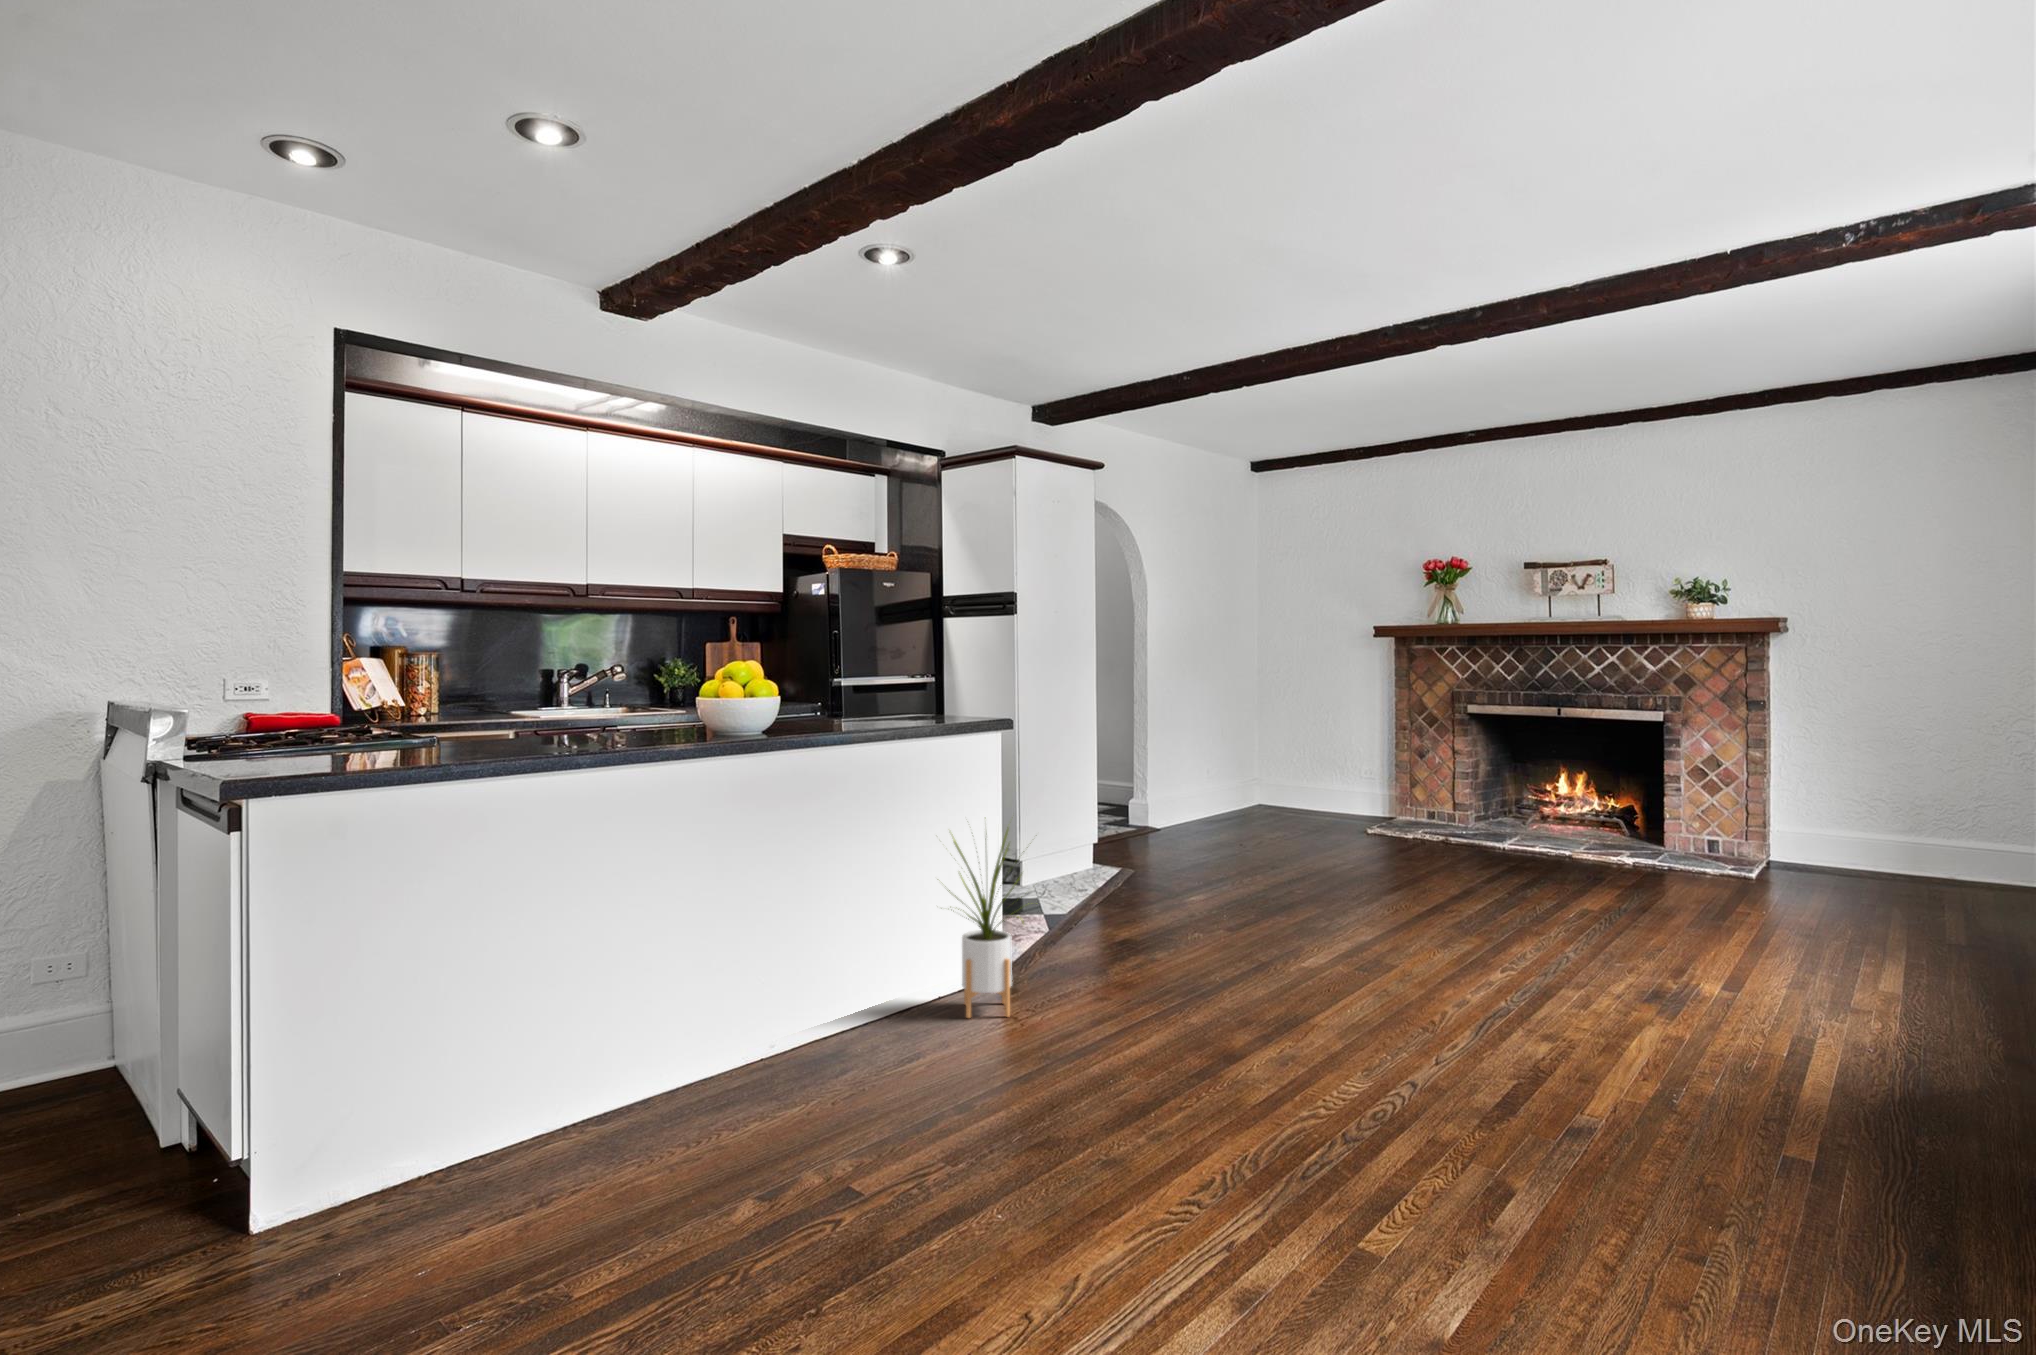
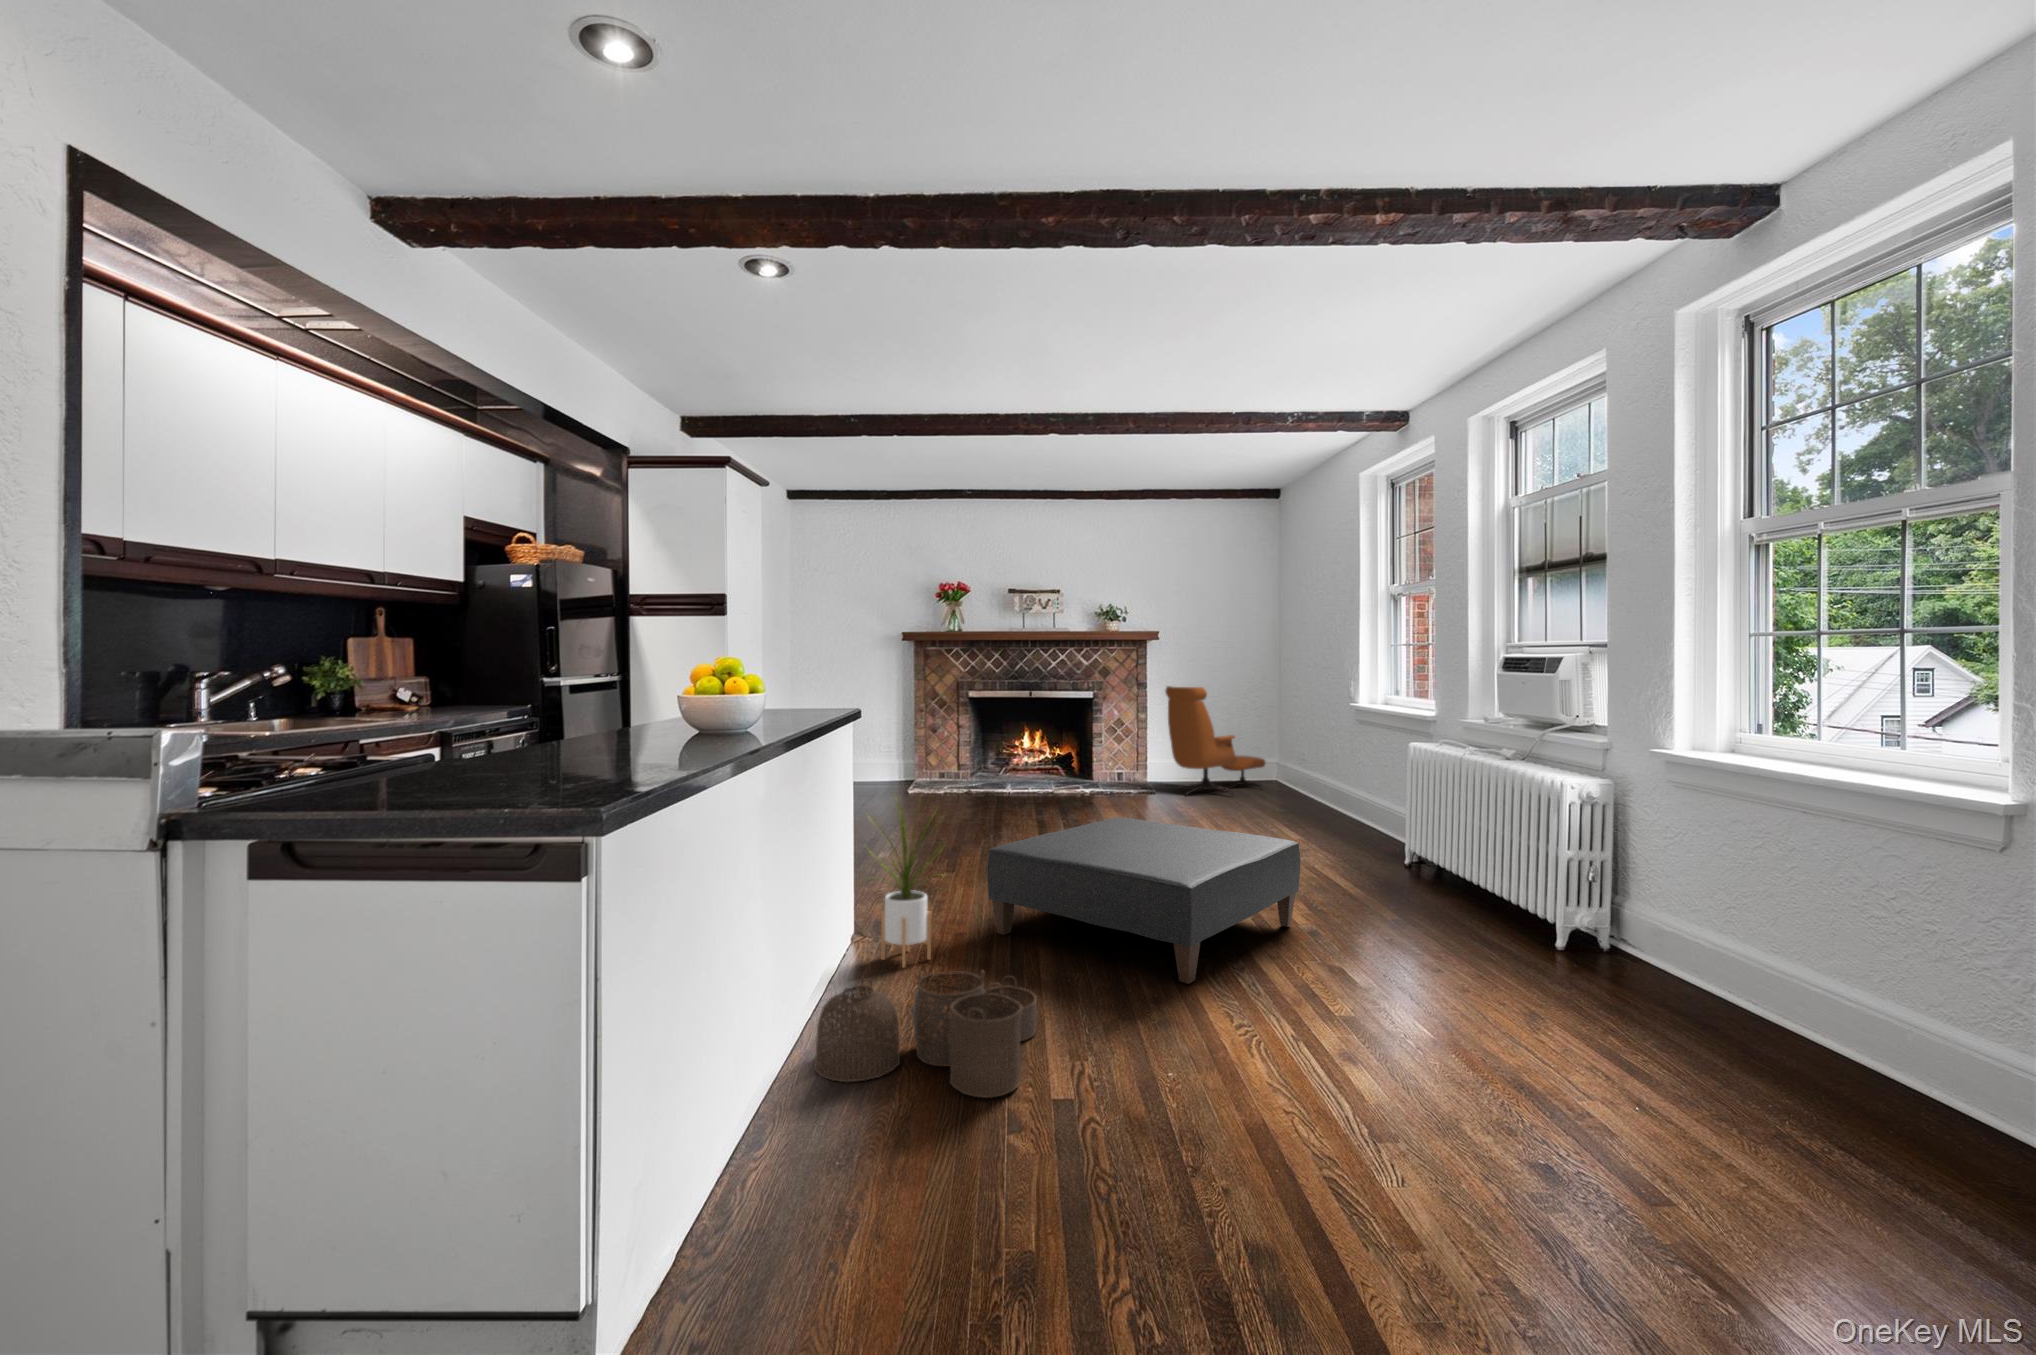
lounge chair: none [1764,704,2020,900] -> present [1165,686,1265,795]
ottoman: none [1121,888,1590,1128] -> present [987,817,1300,984]
woven basket: none [712,1002,971,1165] -> present [814,970,1037,1098]

